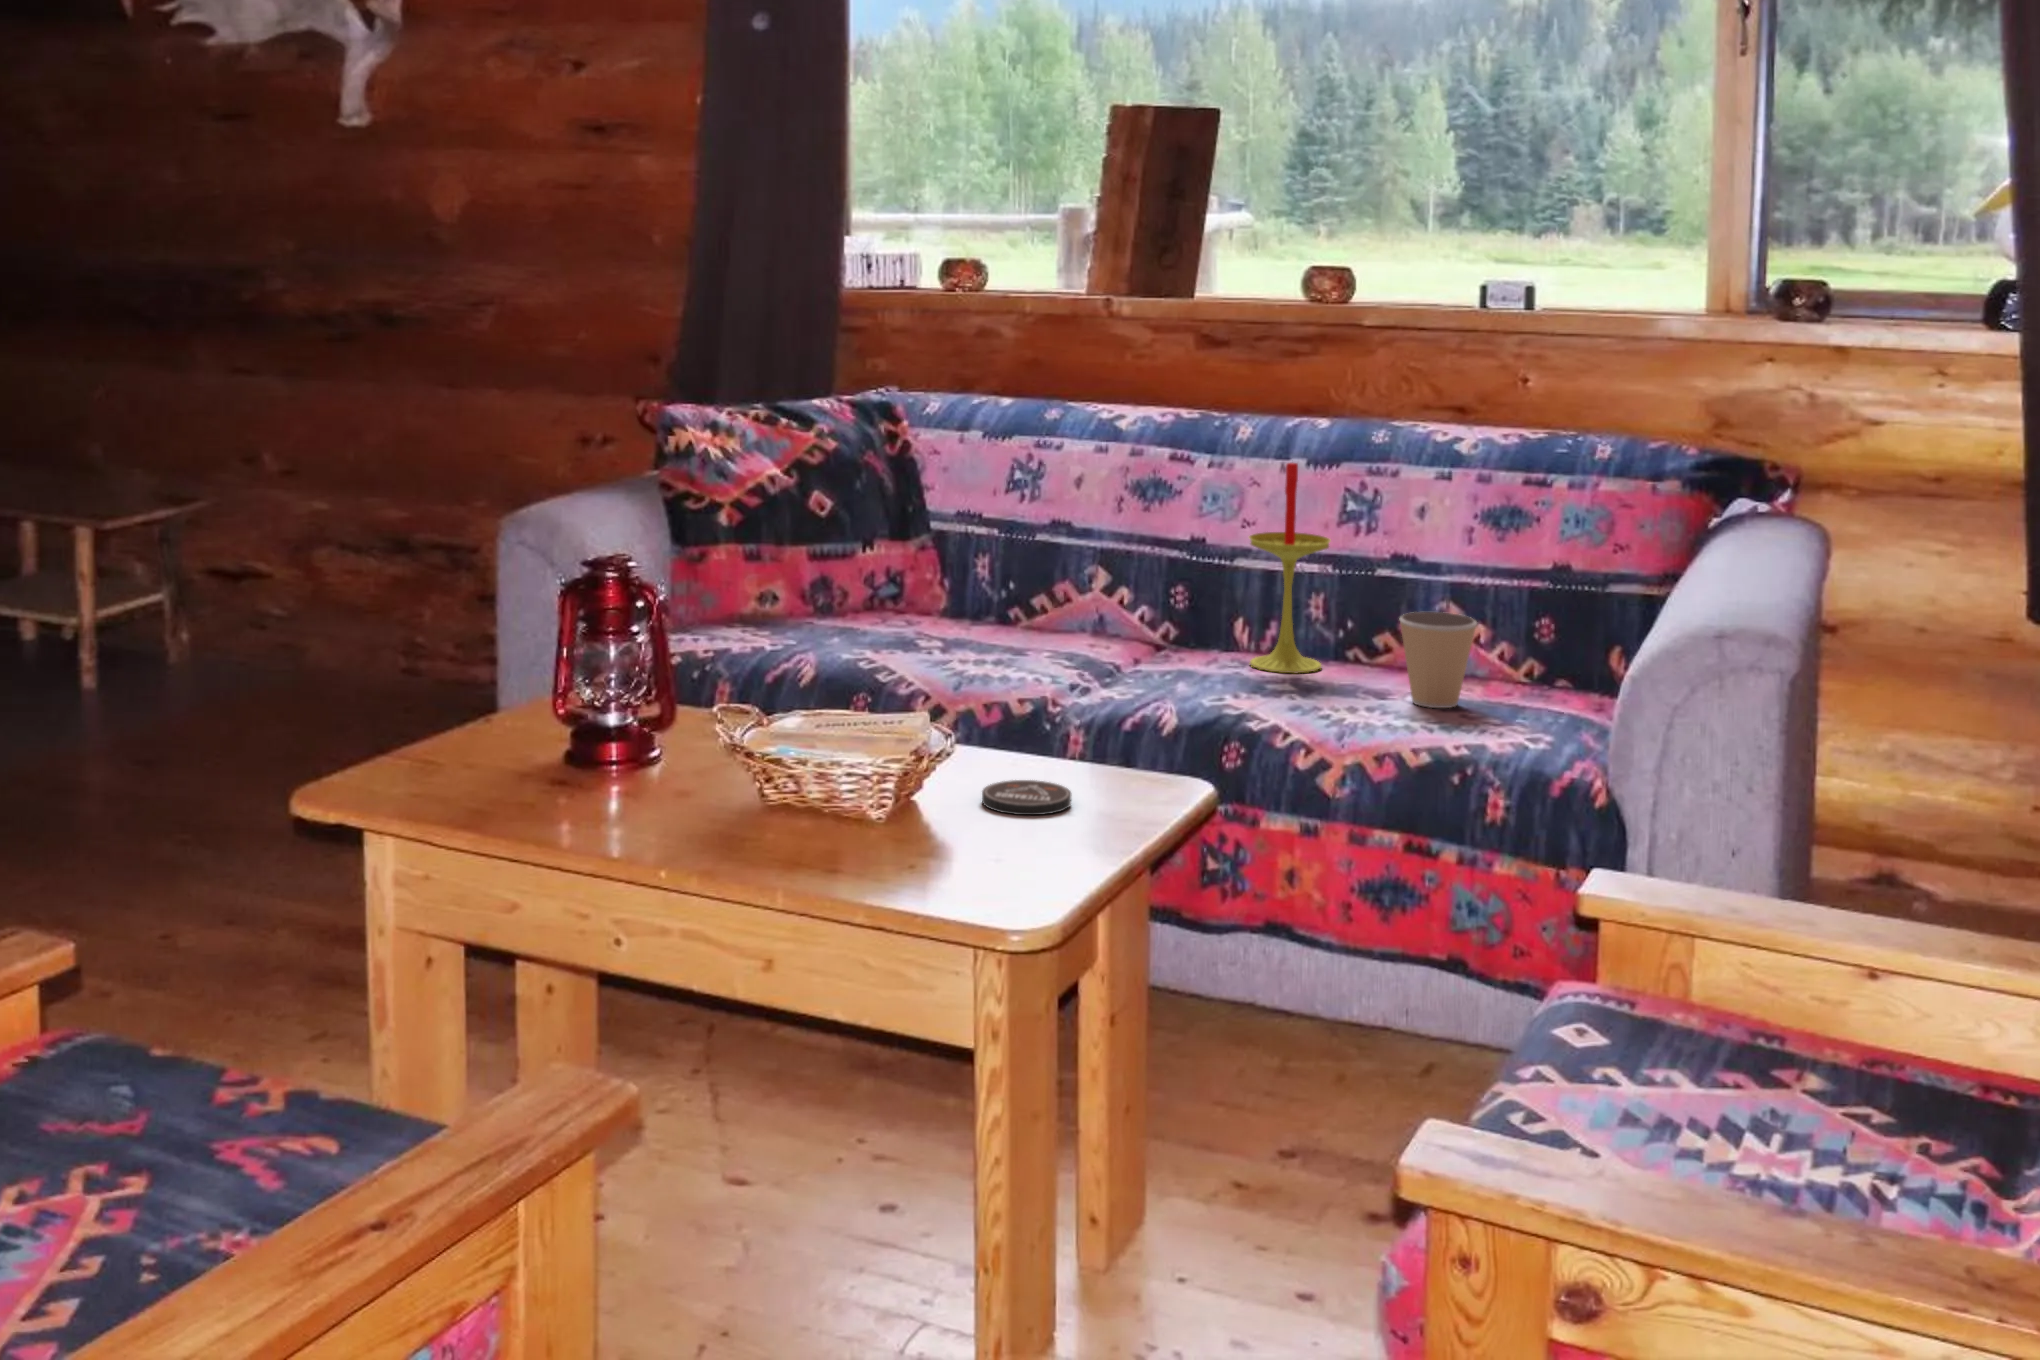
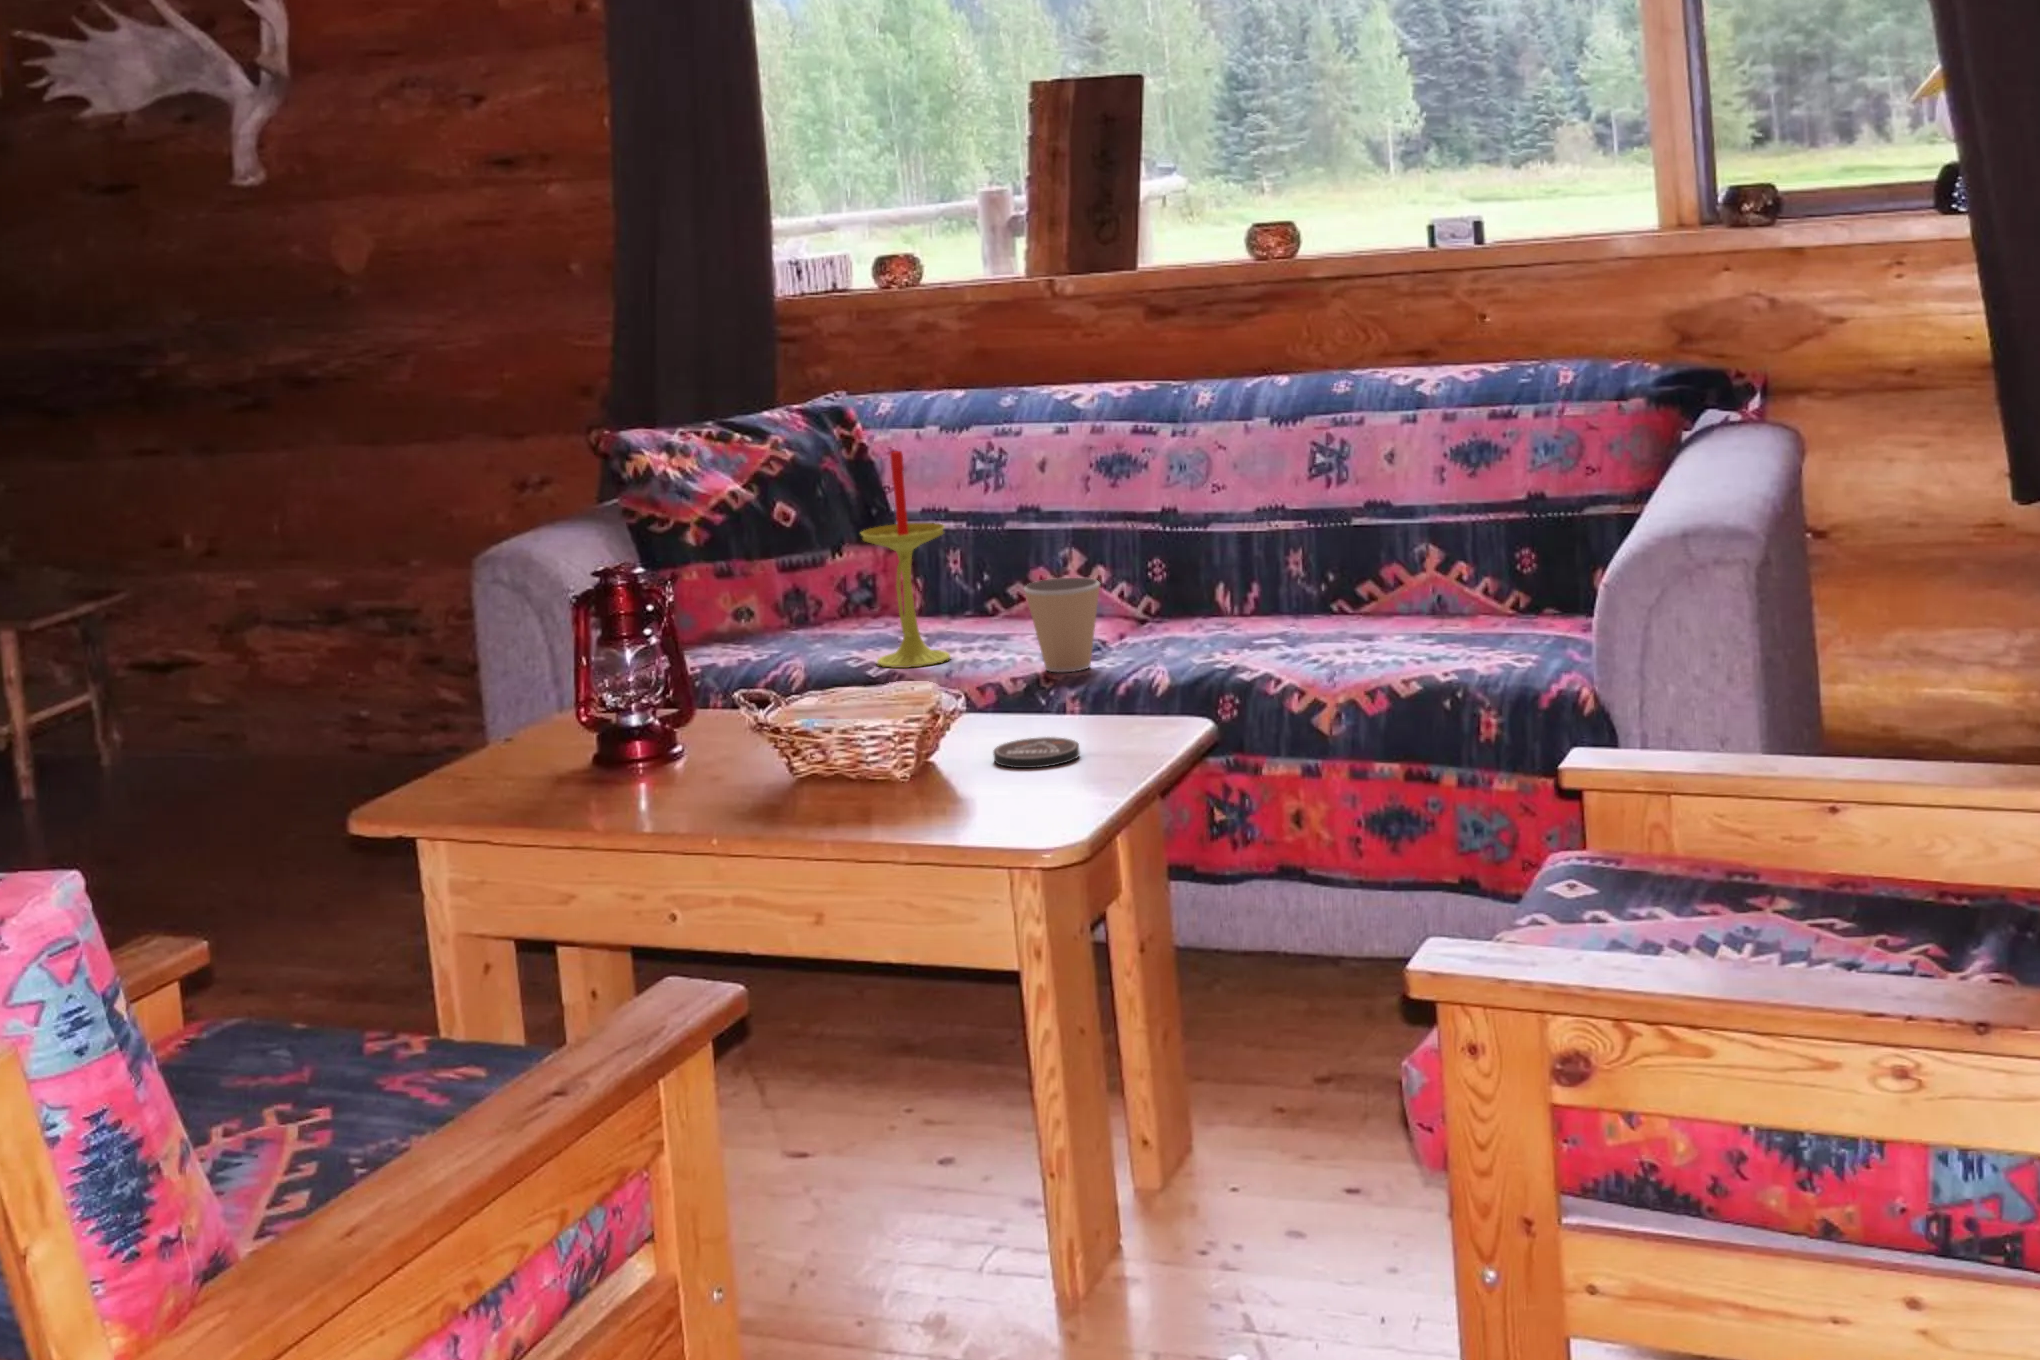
candle: present [1249,463,1330,673] -> present [861,451,950,668]
coffee cup: present [1400,612,1477,708] -> present [1024,577,1100,672]

